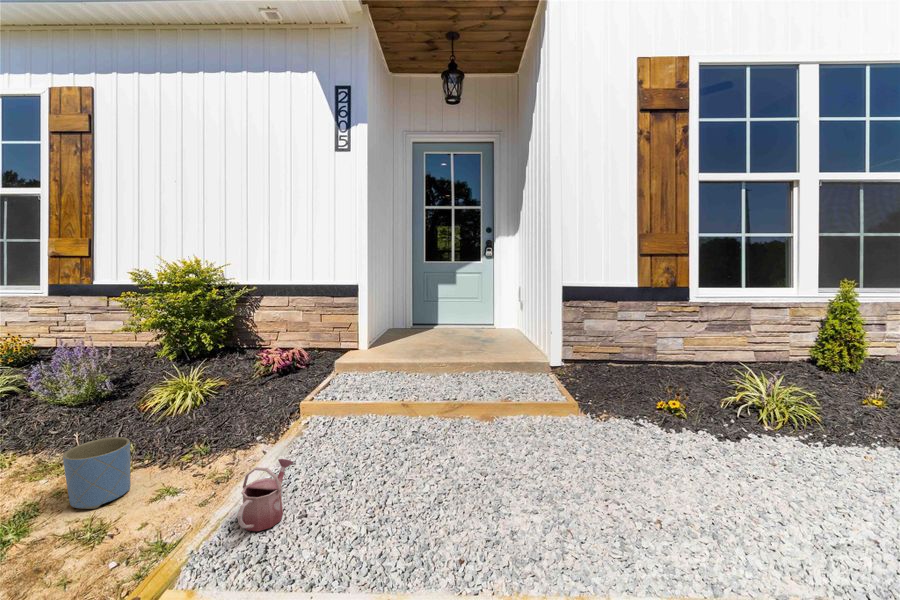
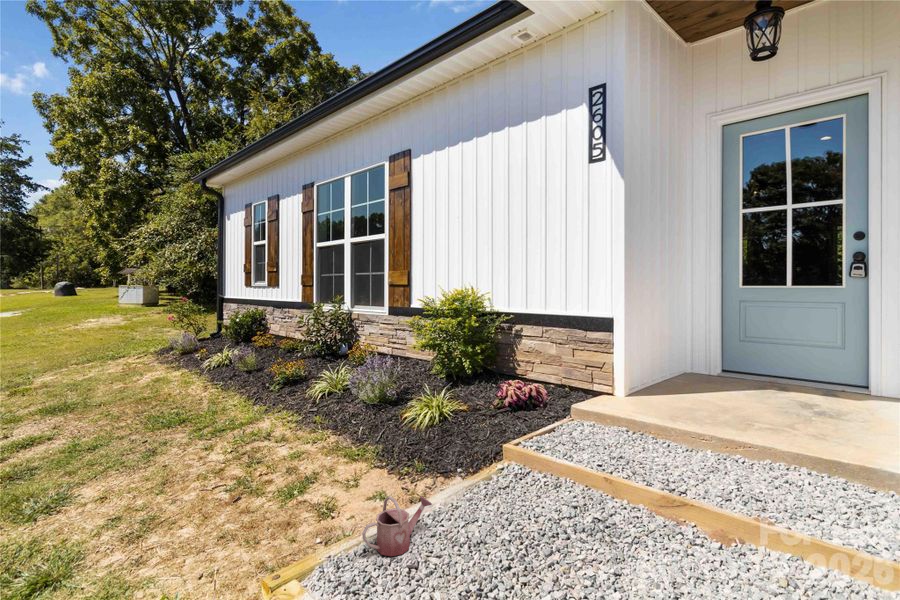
planter: present [63,437,130,509] -> none [327,437,366,489]

